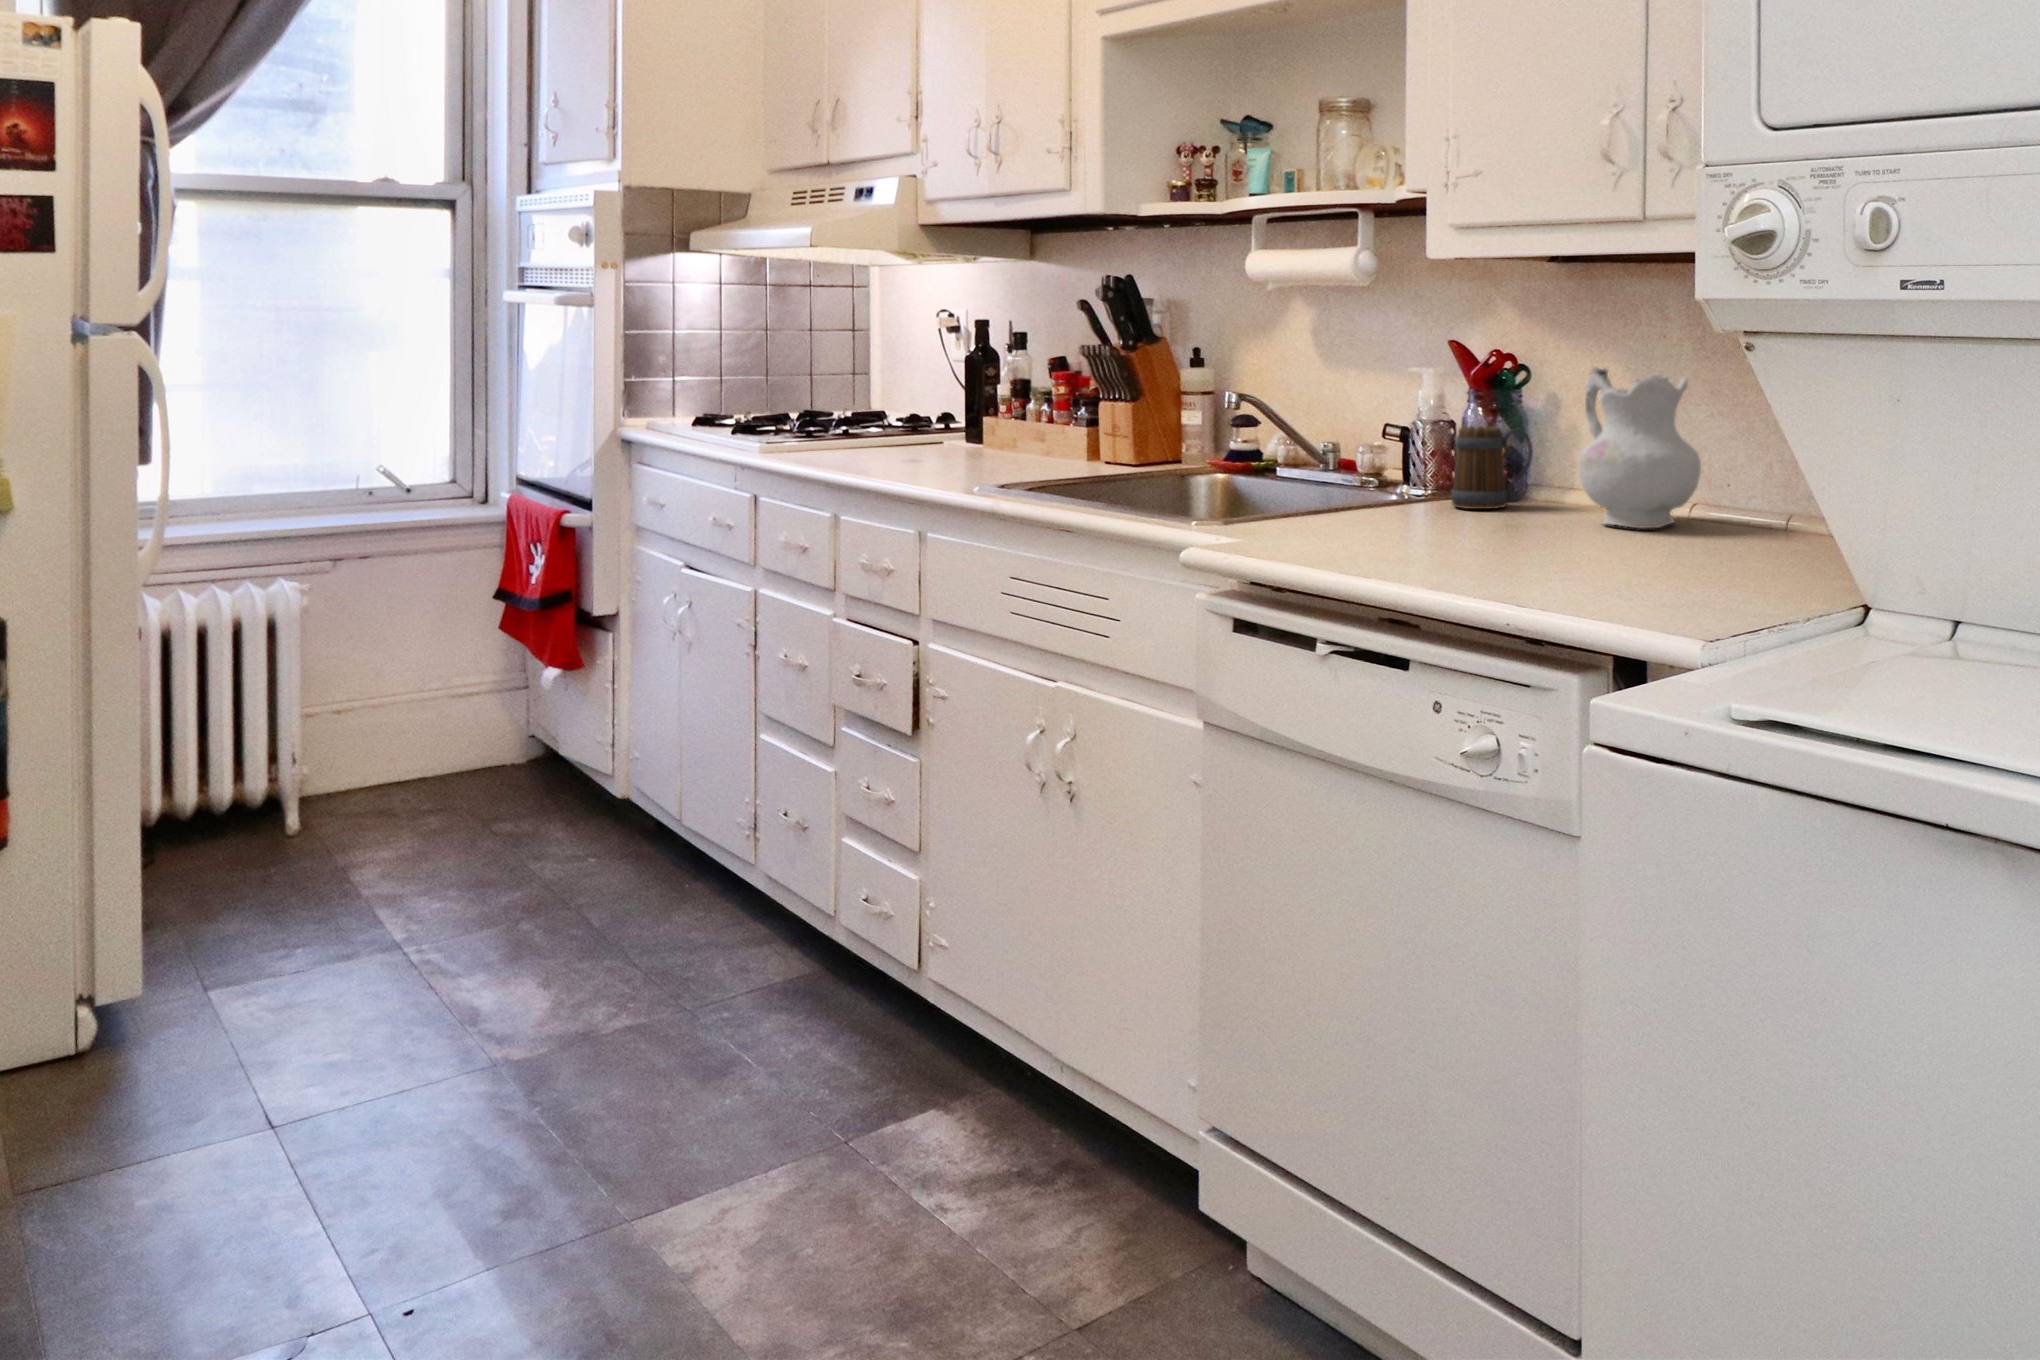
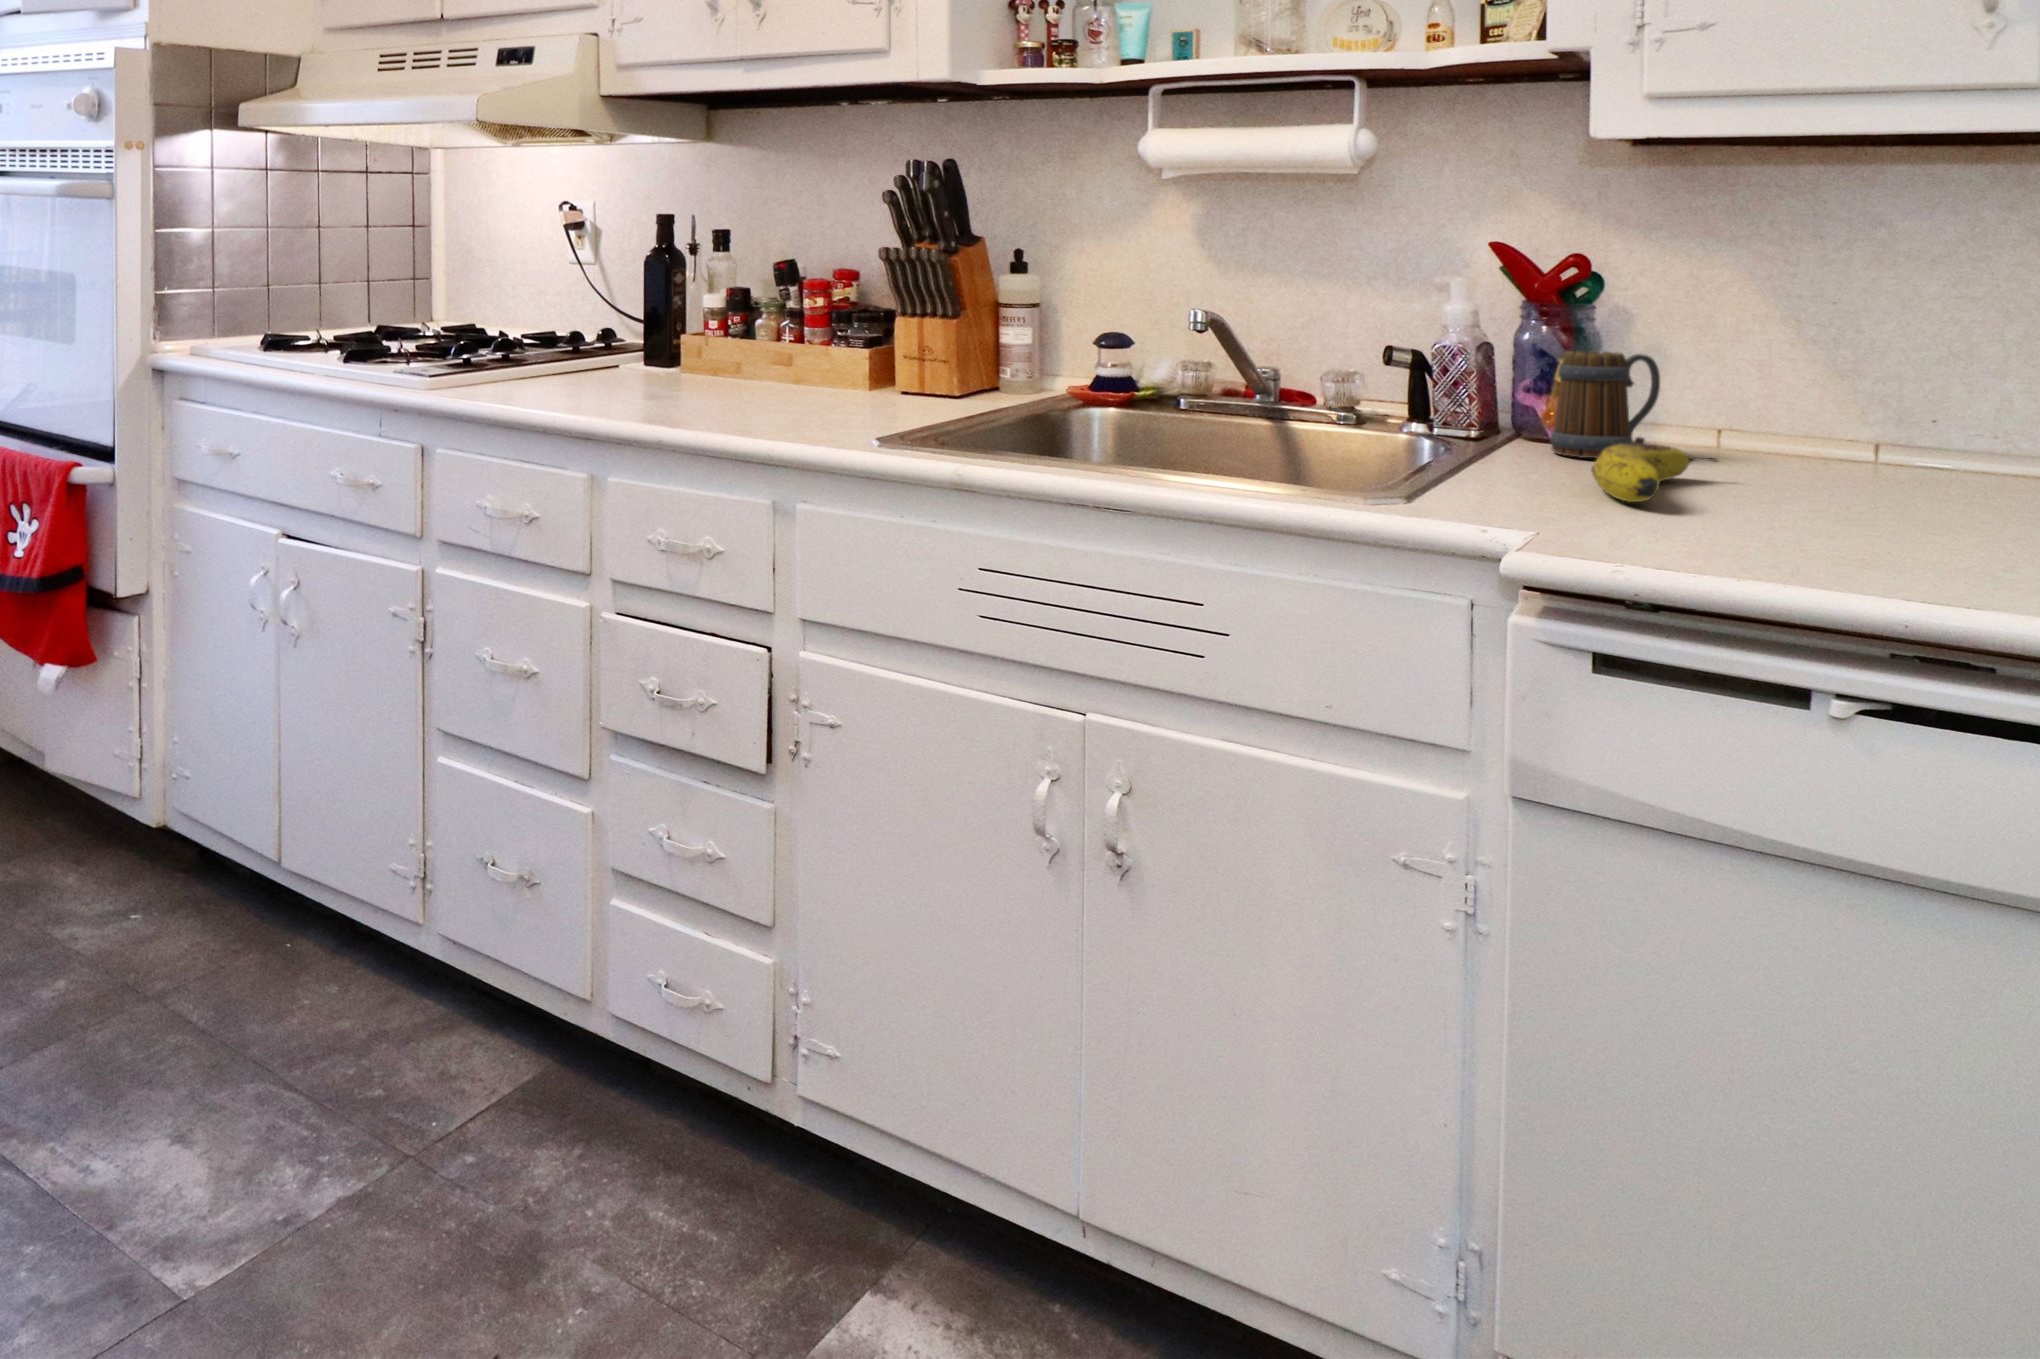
ceramic pitcher: present [1579,368,1701,529] -> none [1766,274,1975,485]
fruit: none [1359,495,1502,534] -> present [1591,443,1718,502]

